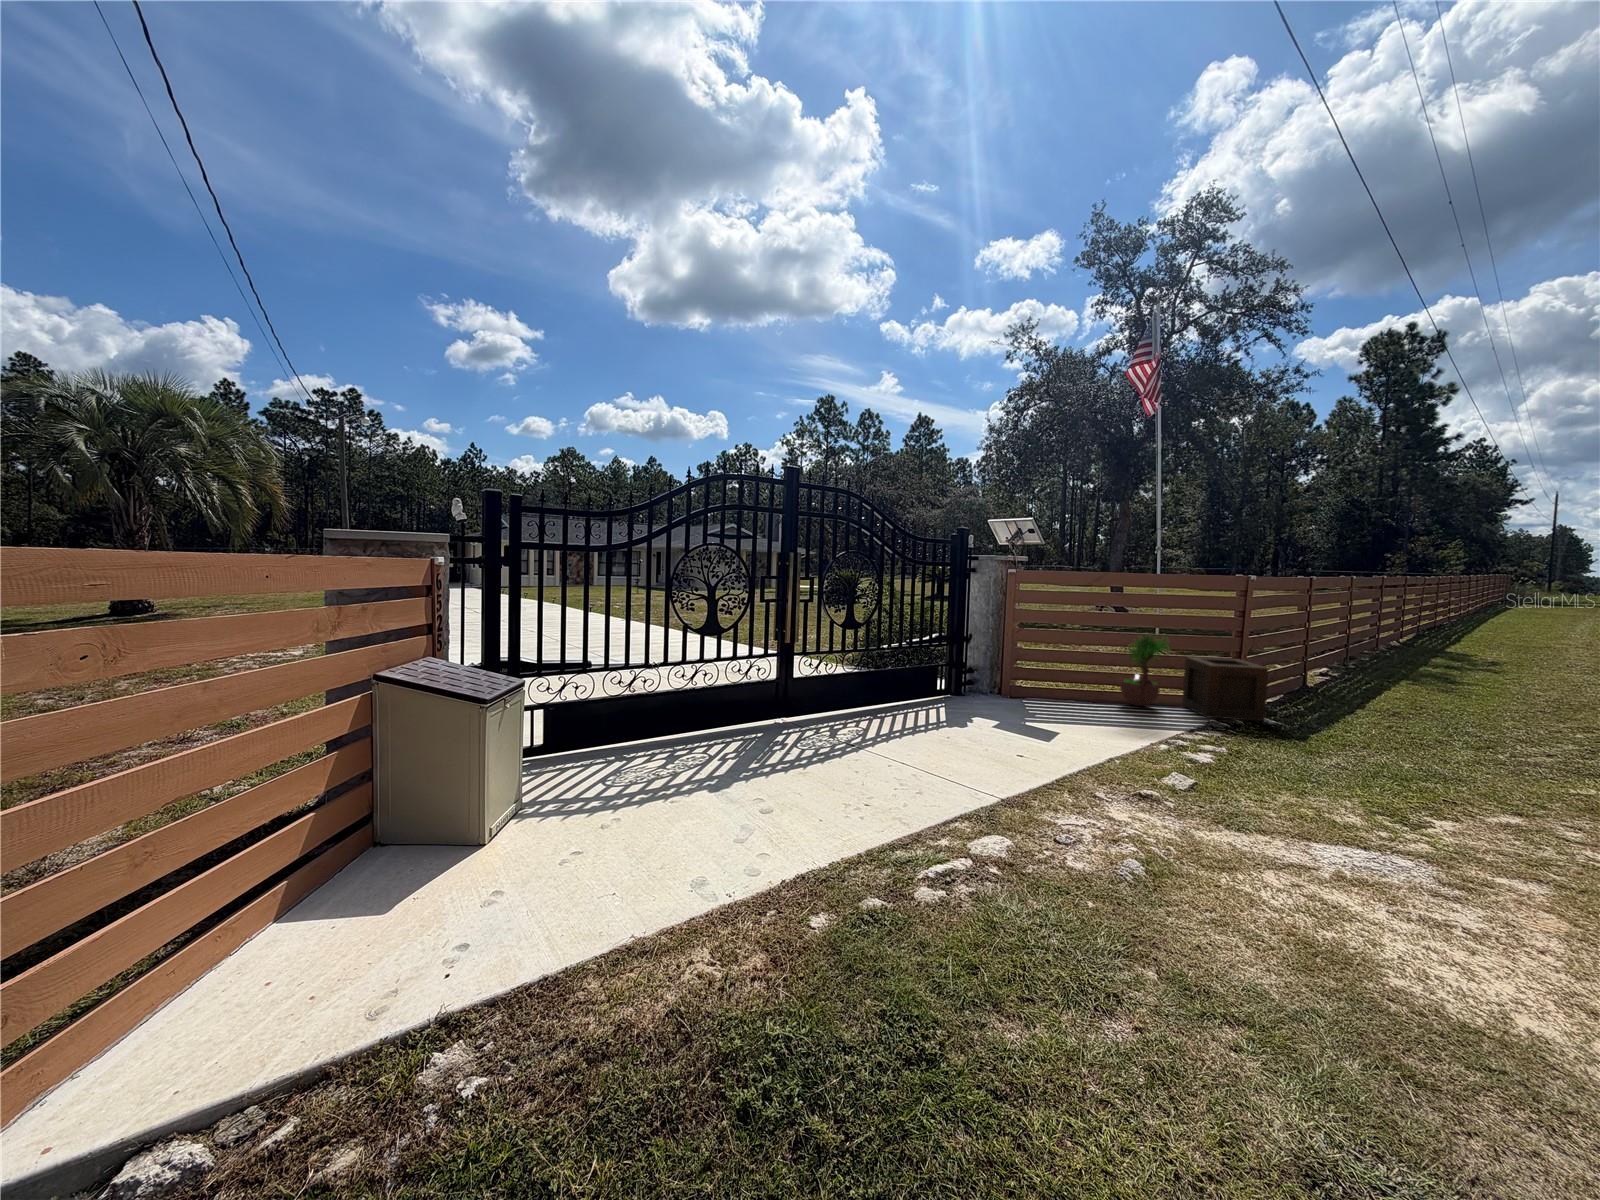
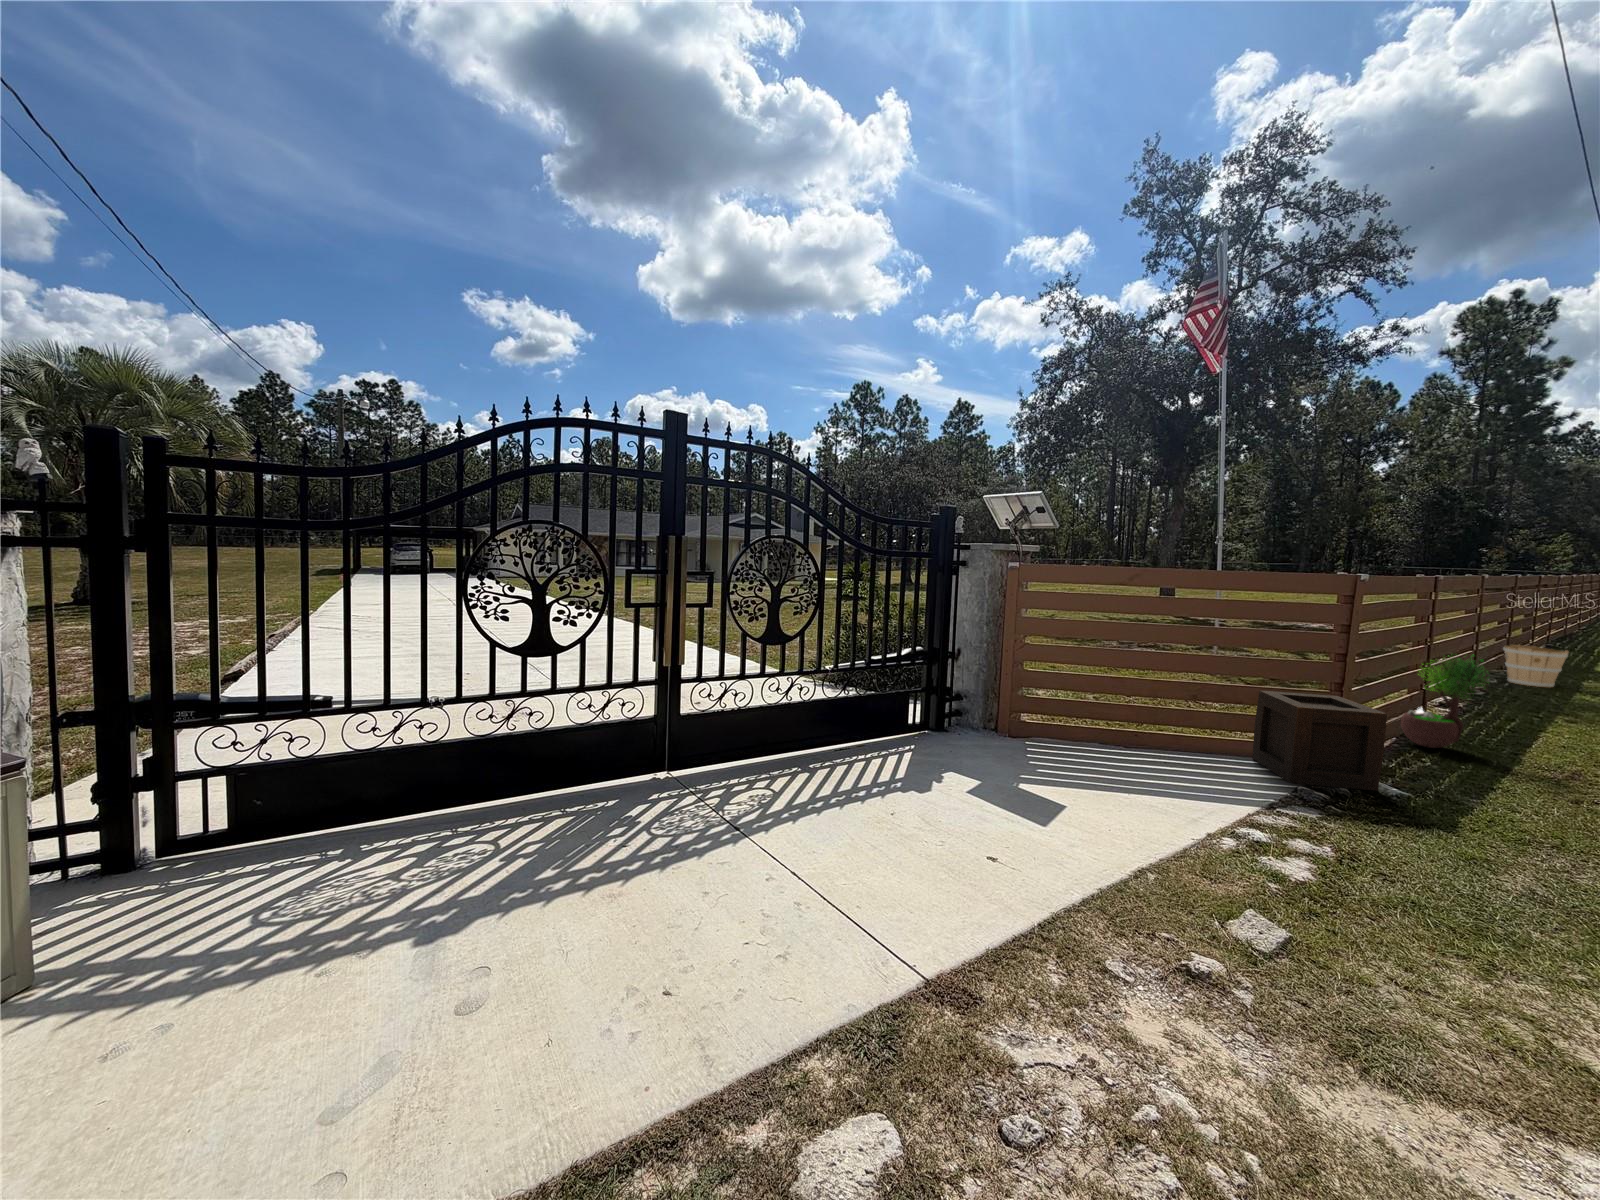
wooden bucket: none [1377,628,1424,660] -> present [1503,645,1569,687]
potted tree: present [1120,634,1170,706] -> present [1401,655,1489,748]

